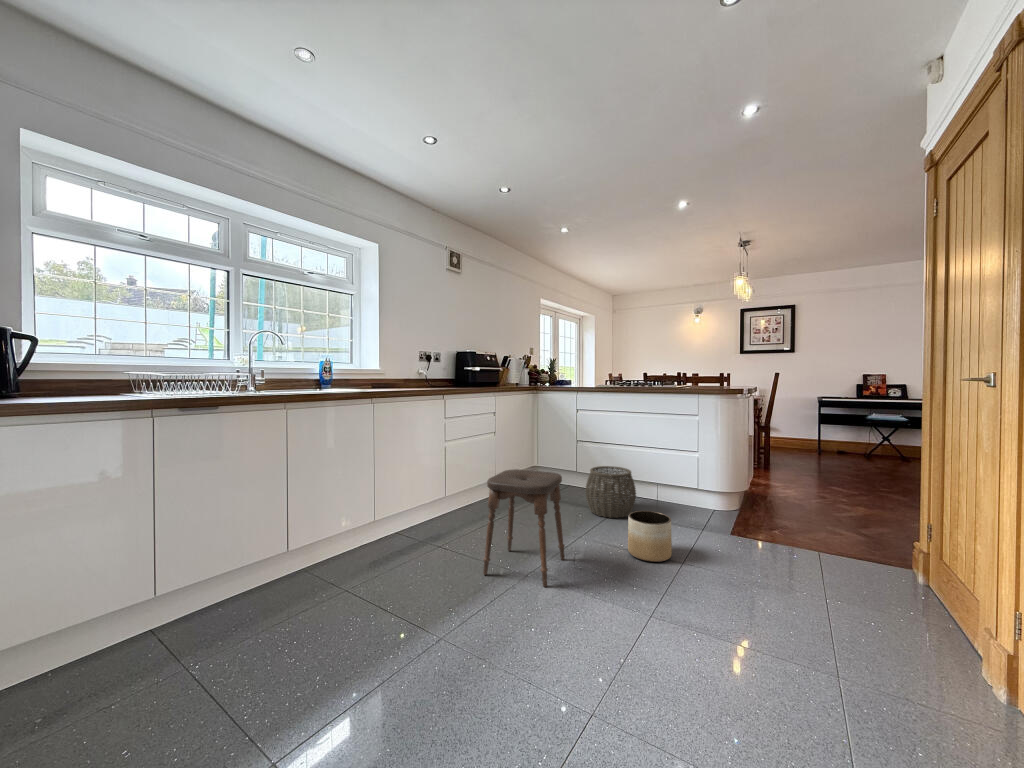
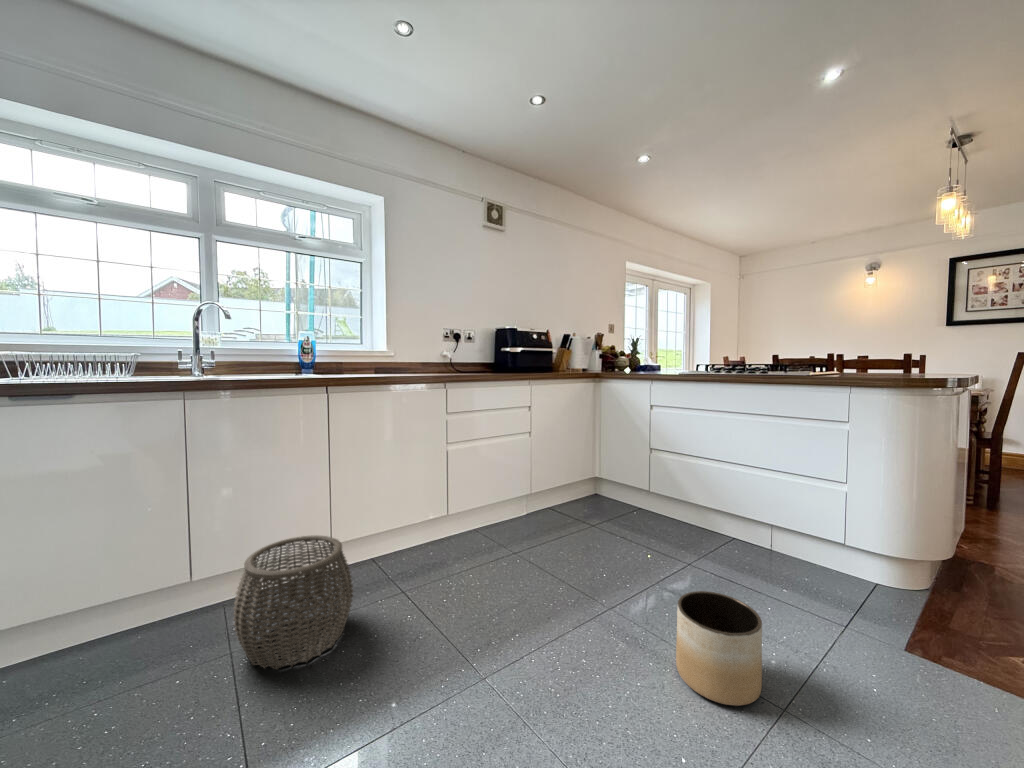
woven basket: present [585,466,636,518] -> present [233,535,353,669]
stool: present [483,469,564,587] -> none [410,498,556,724]

